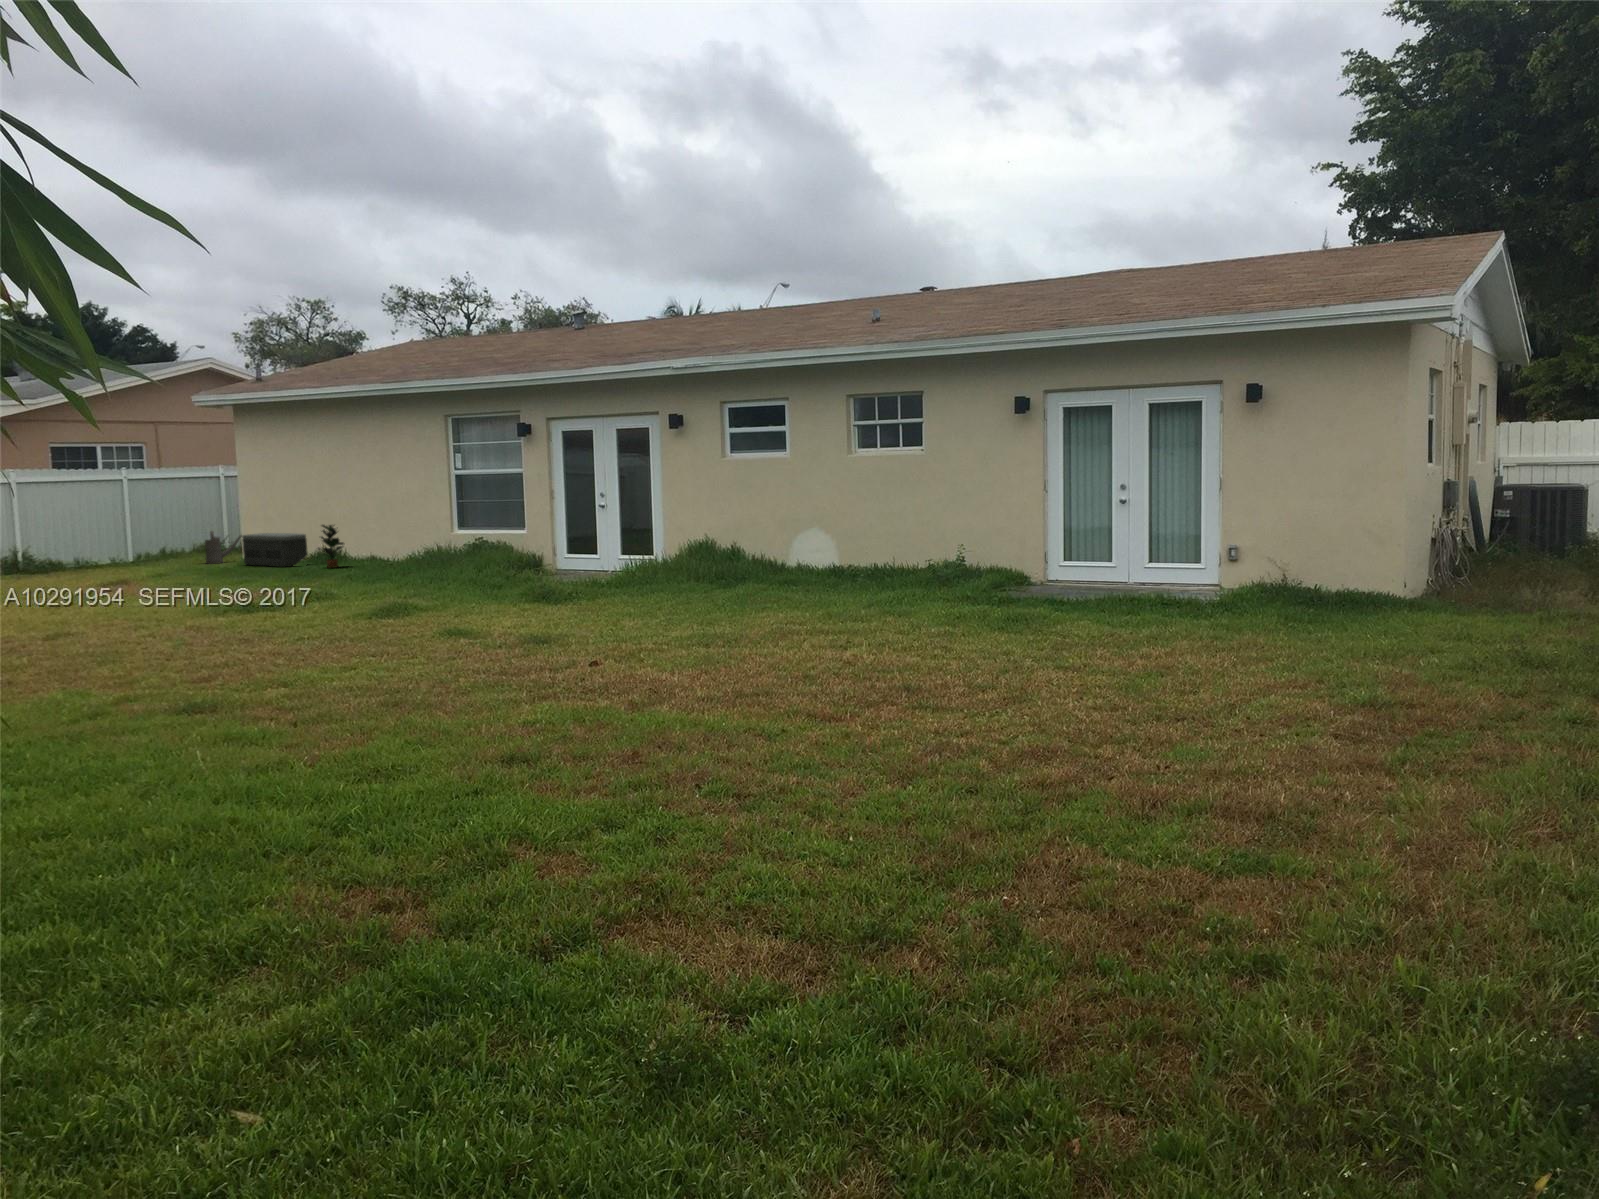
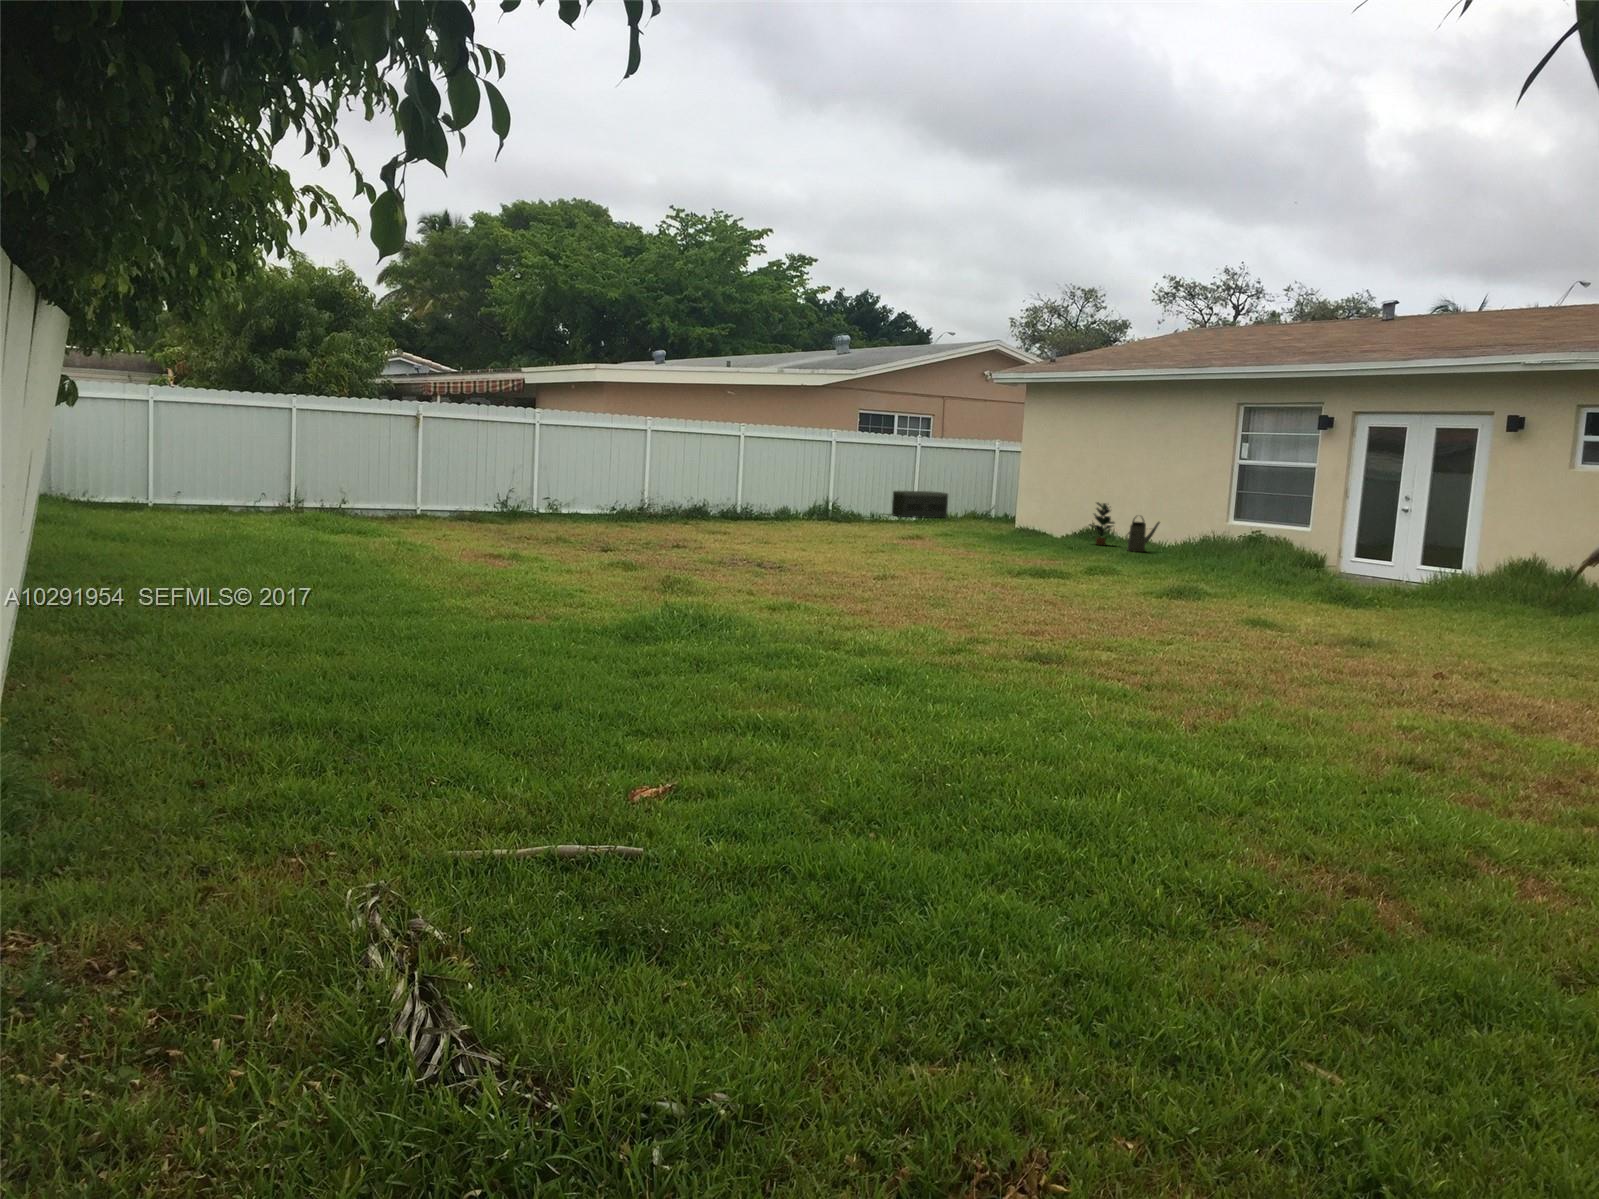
watering can: present [205,531,242,564] -> present [1126,516,1160,552]
storage bench: present [242,533,308,567] -> present [892,491,948,518]

